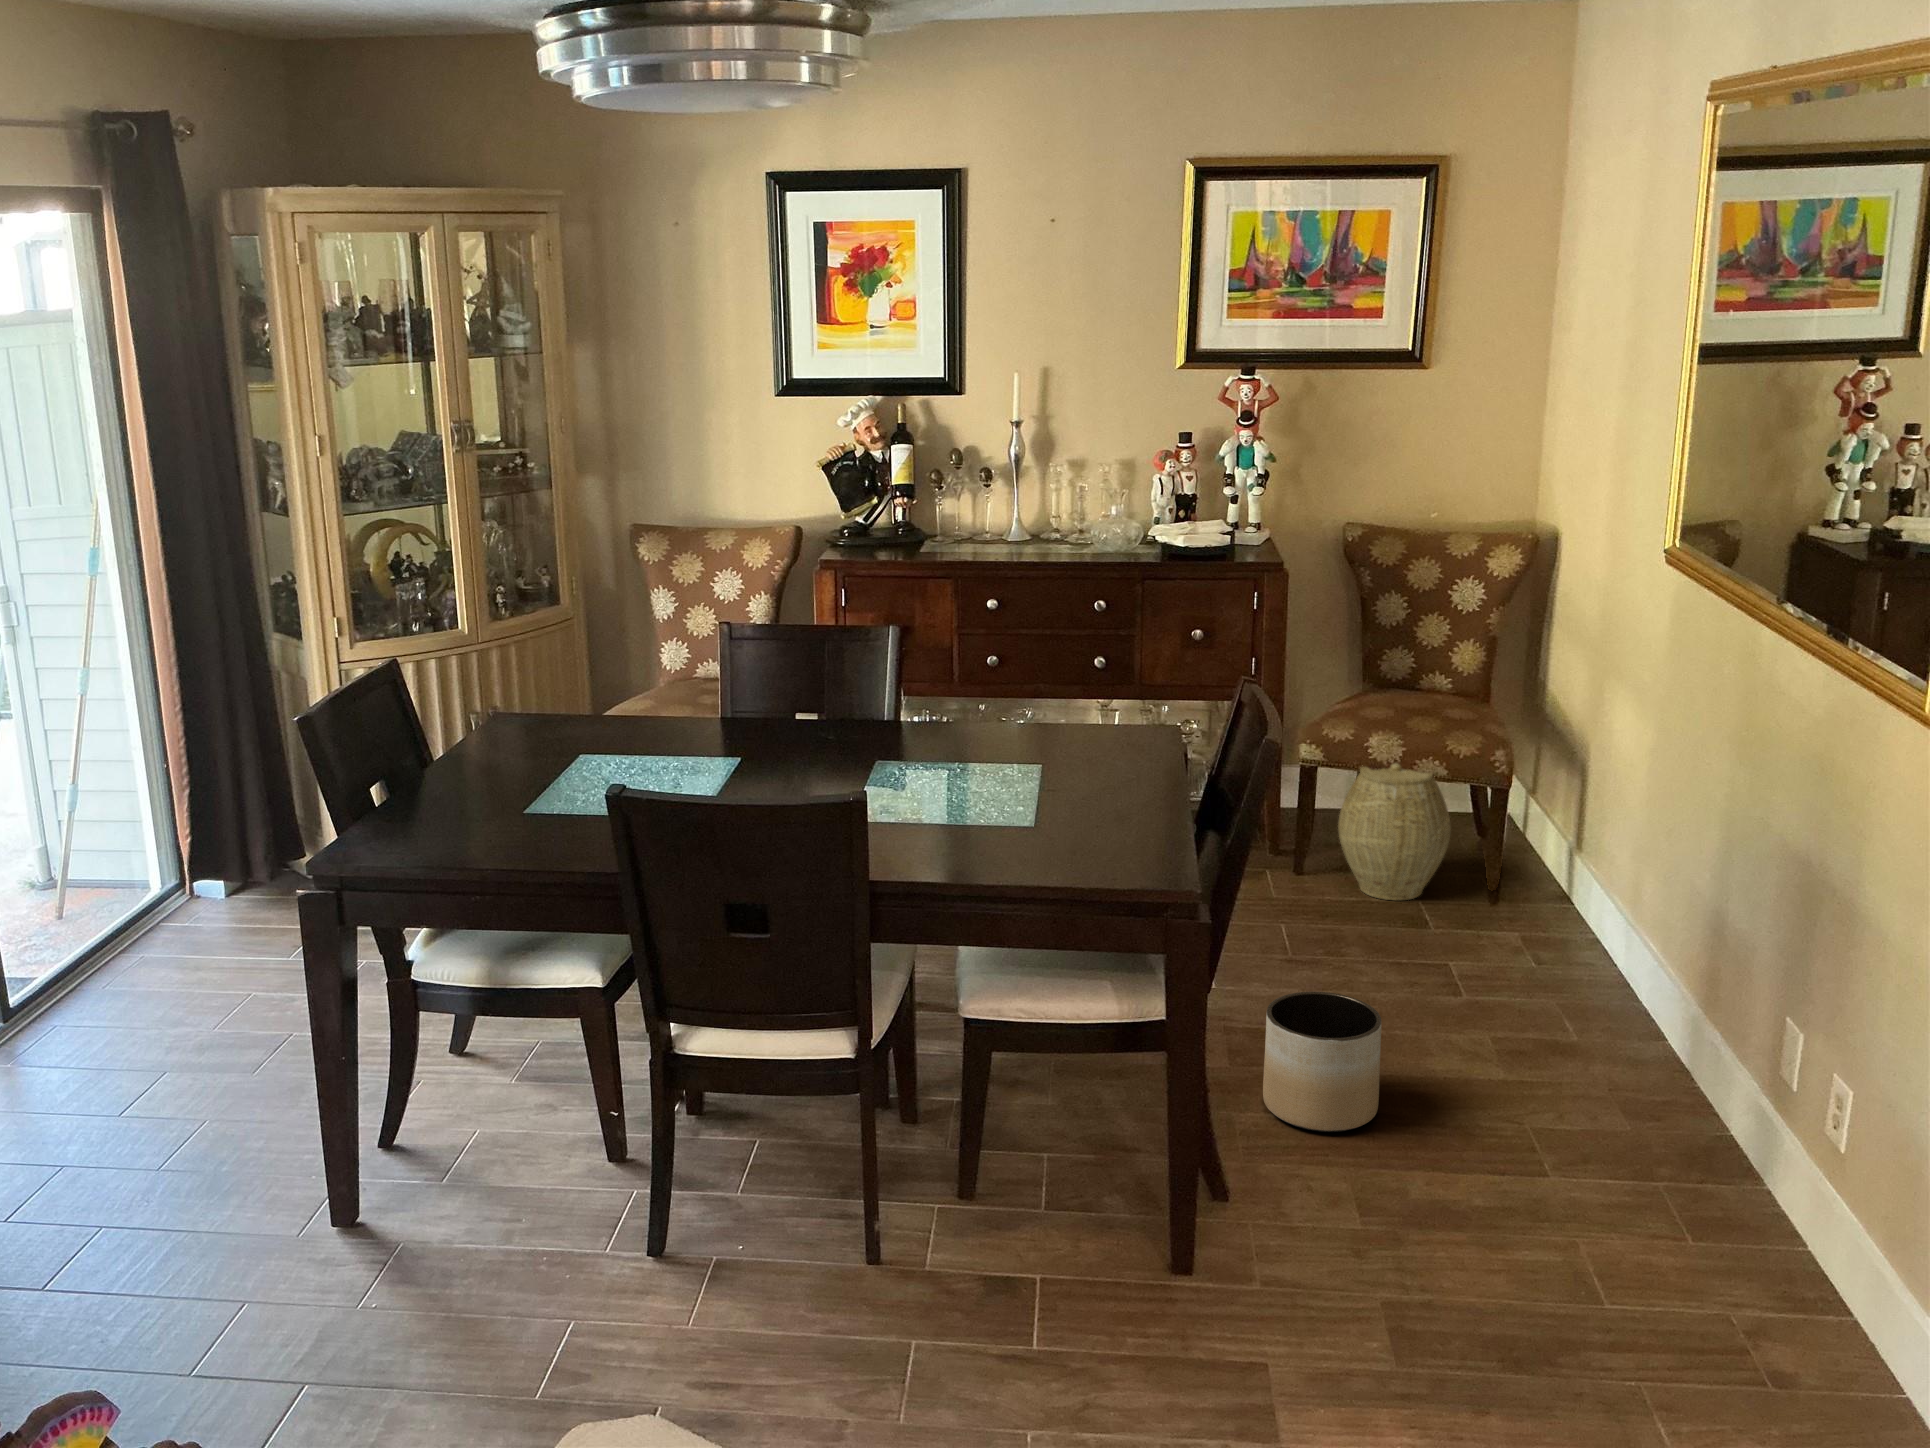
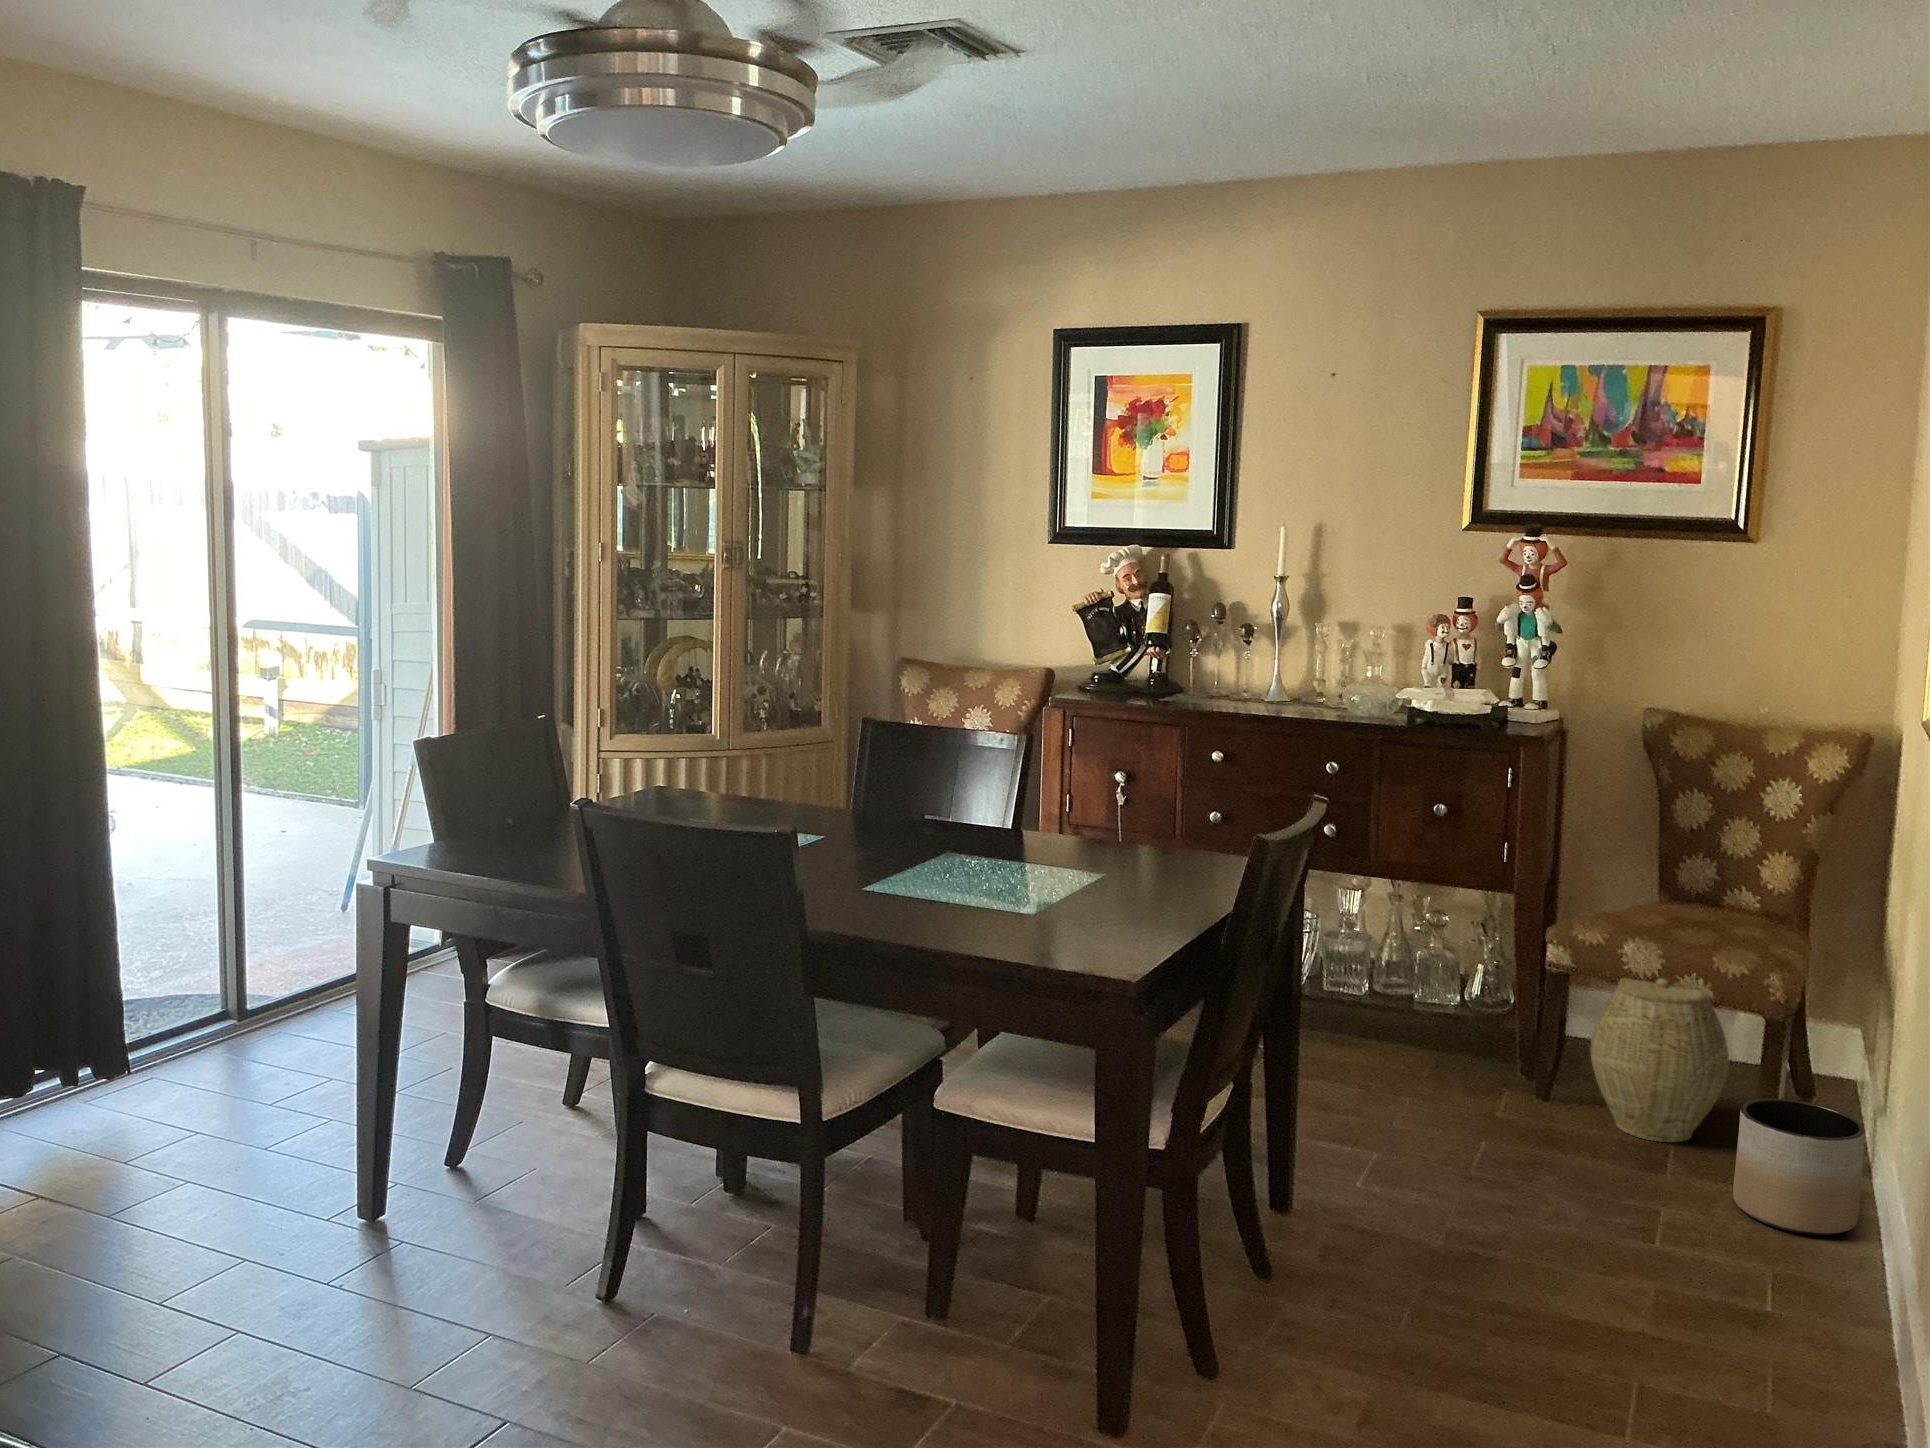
planter: present [1263,992,1381,1132] -> present [1733,1099,1865,1235]

